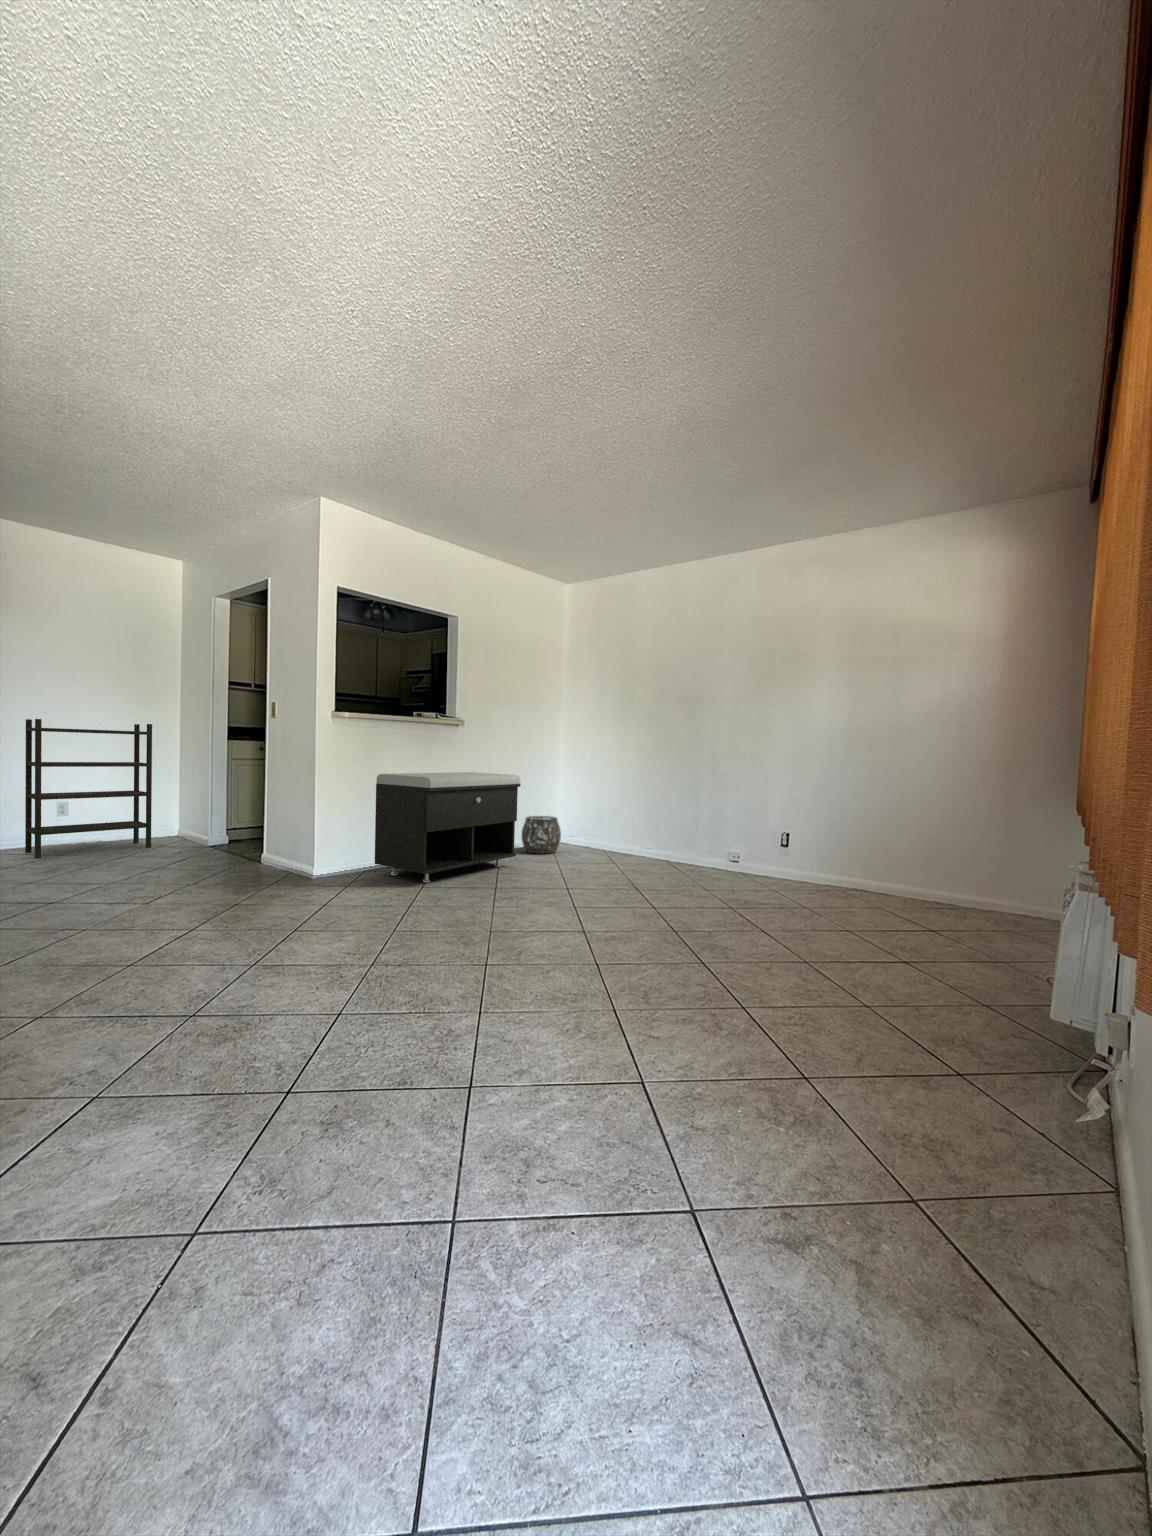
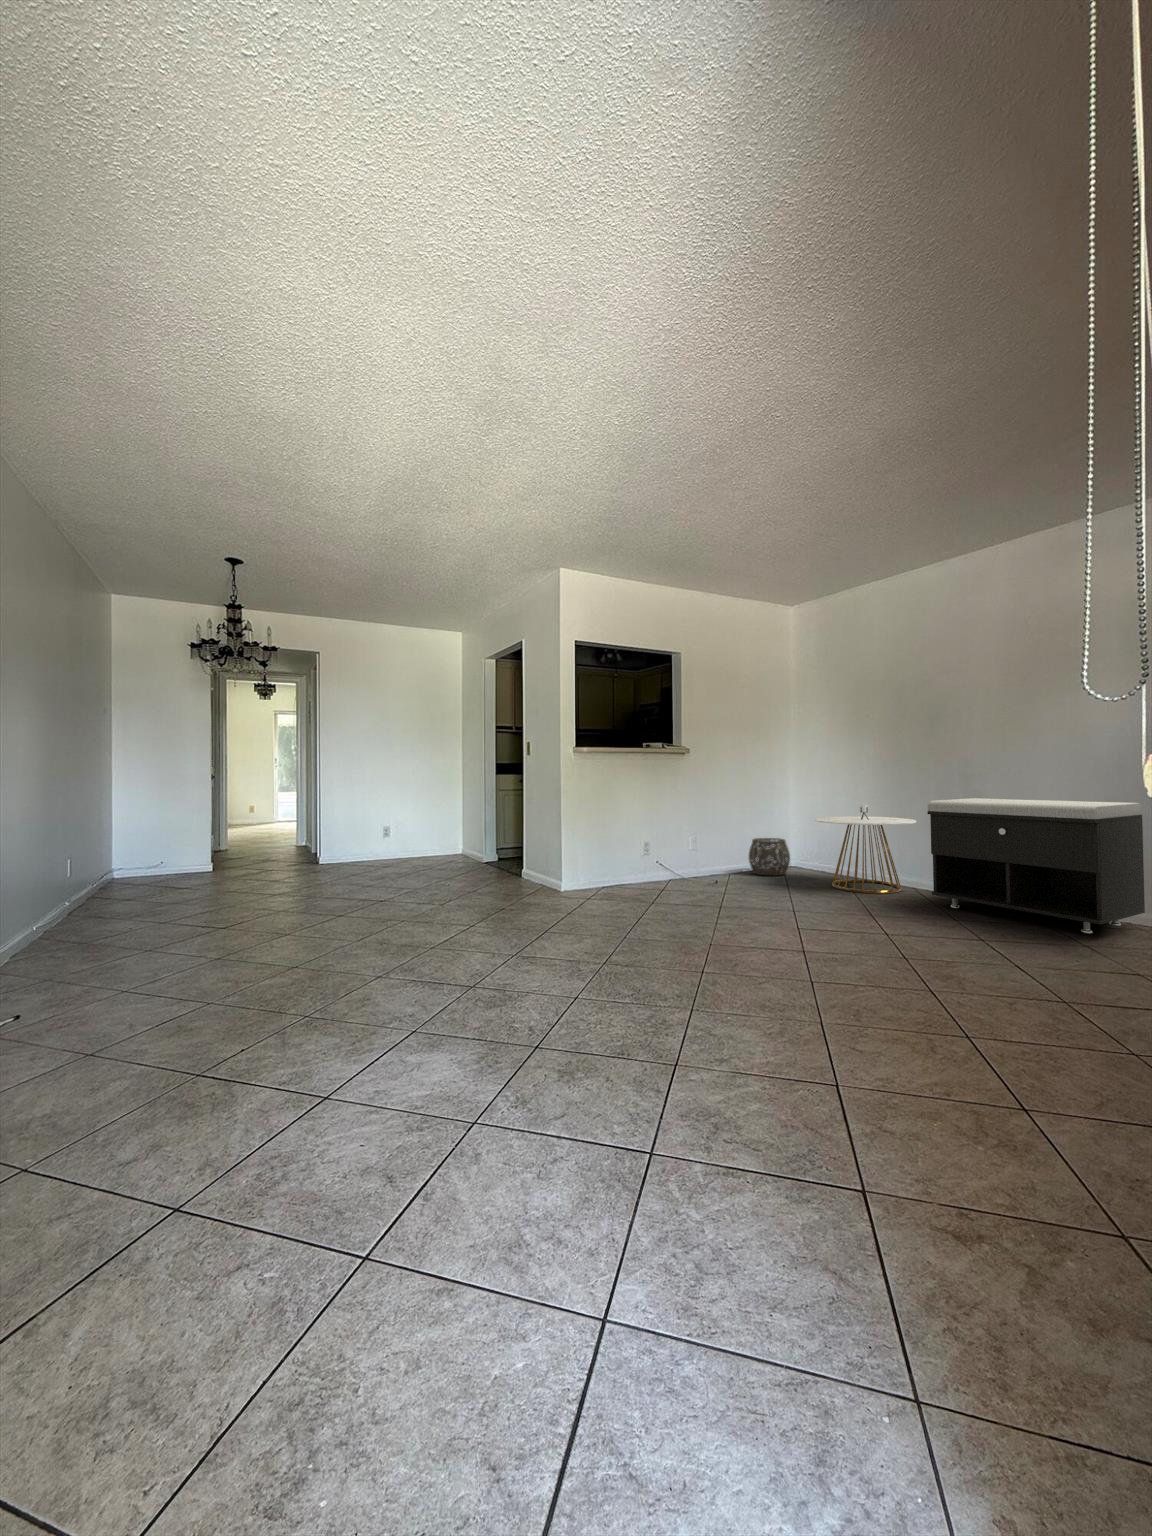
bookshelf: present [25,719,152,858] -> none [367,766,445,870]
storage bench: present [375,772,520,882] -> present [927,798,1145,934]
side table: none [588,785,675,869] -> present [815,805,916,894]

